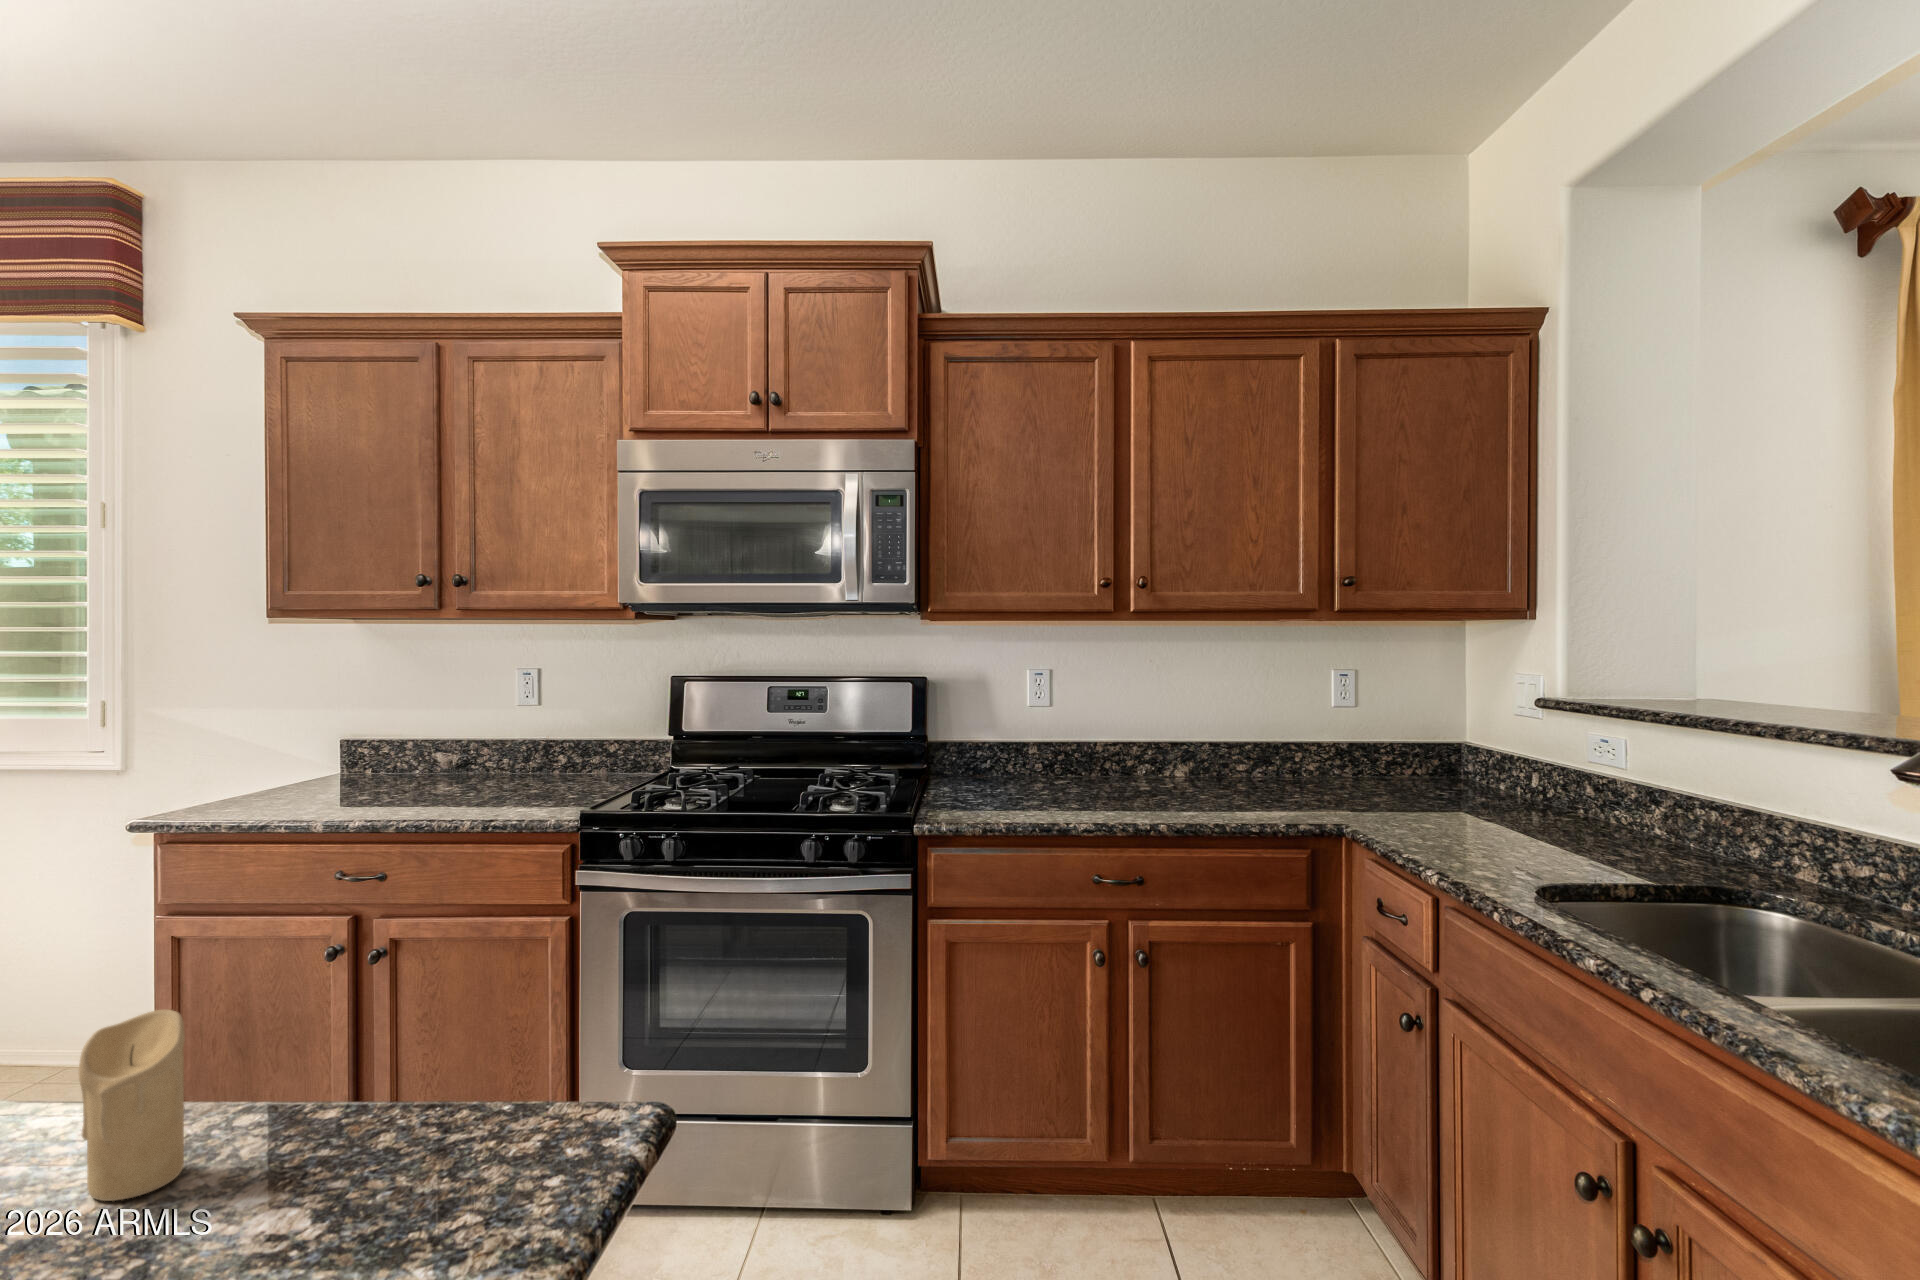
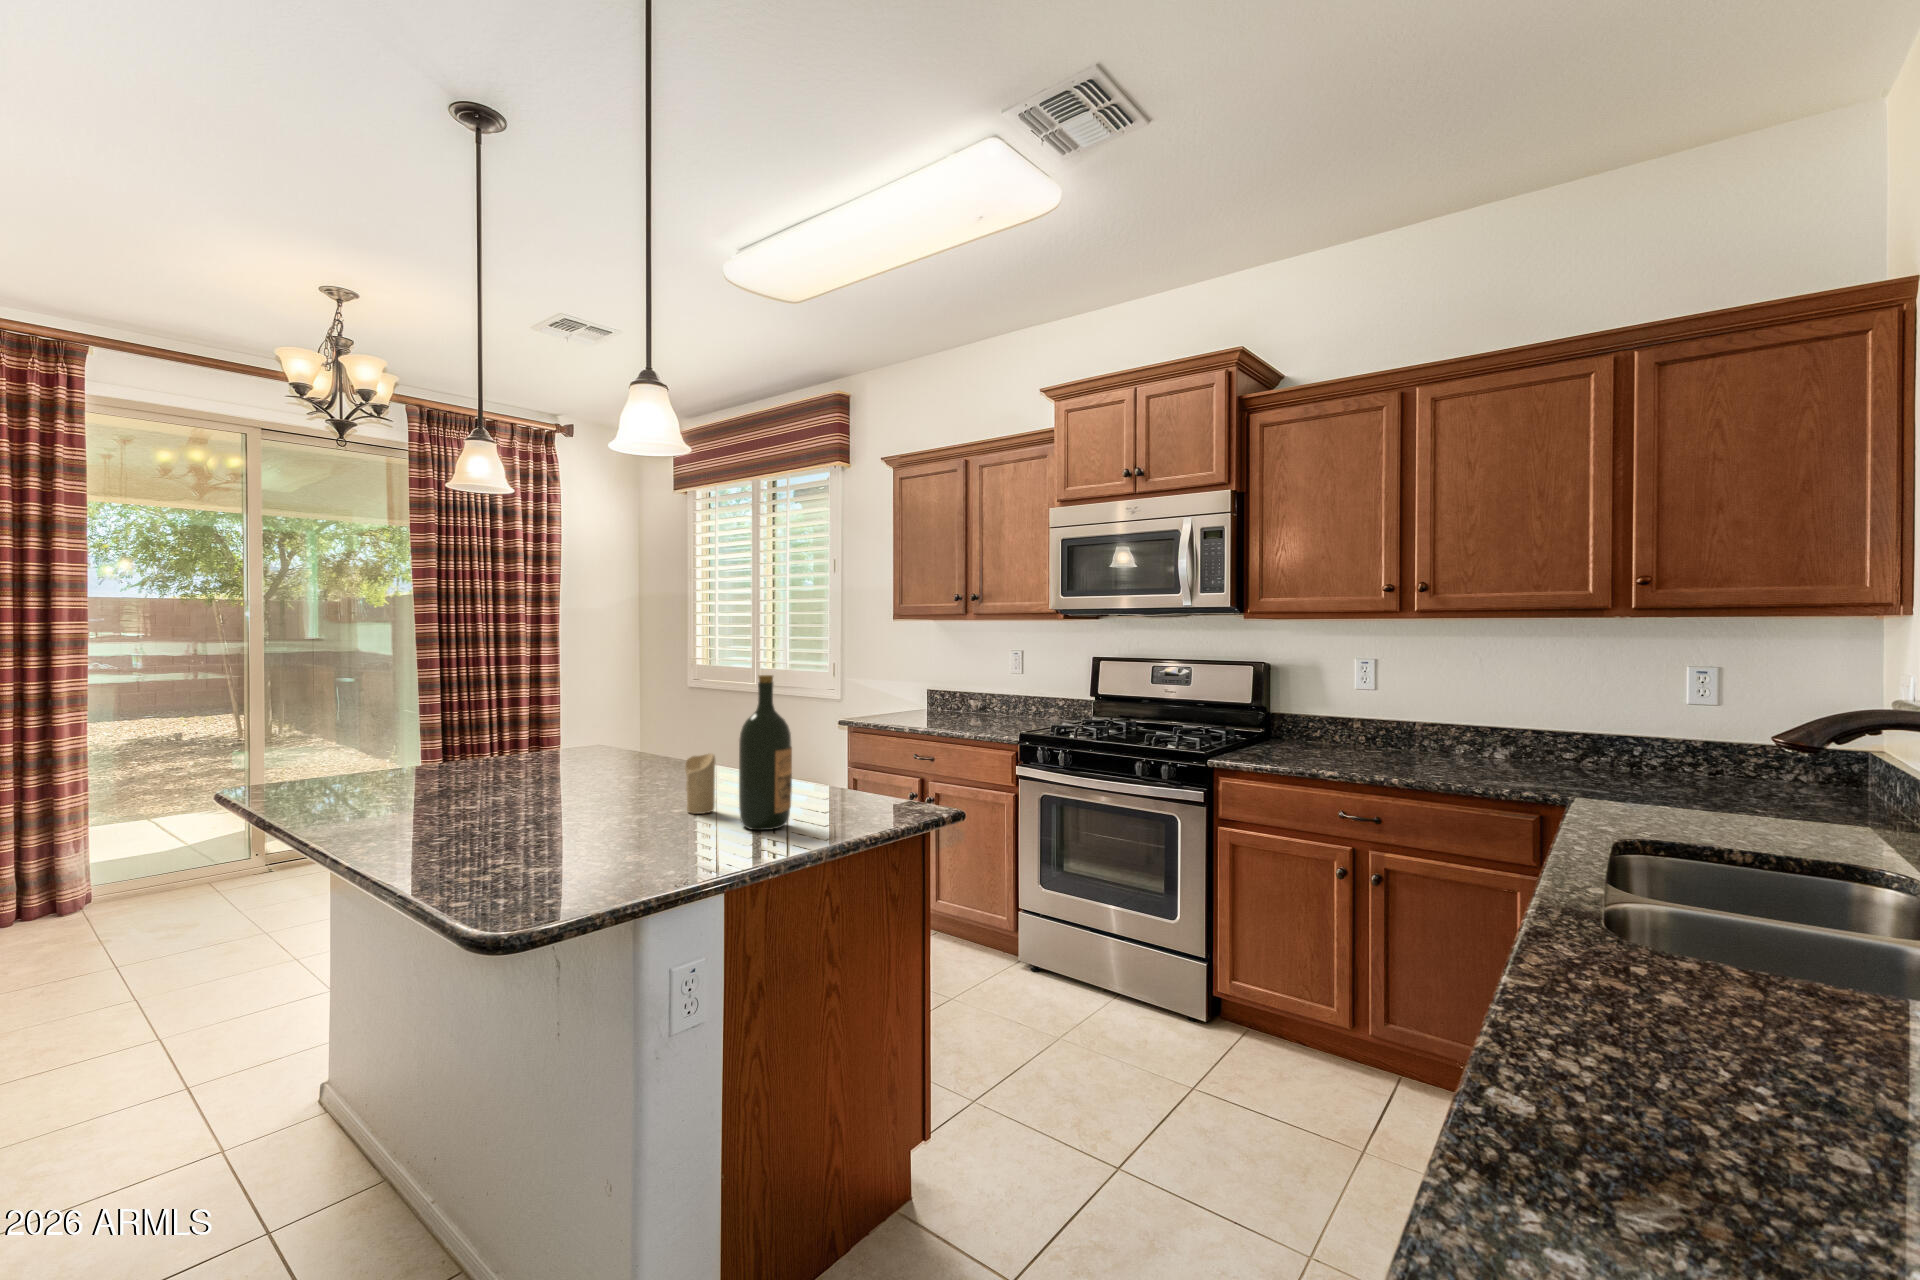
wine bottle: none [325,784,479,1205] -> present [739,675,792,830]

